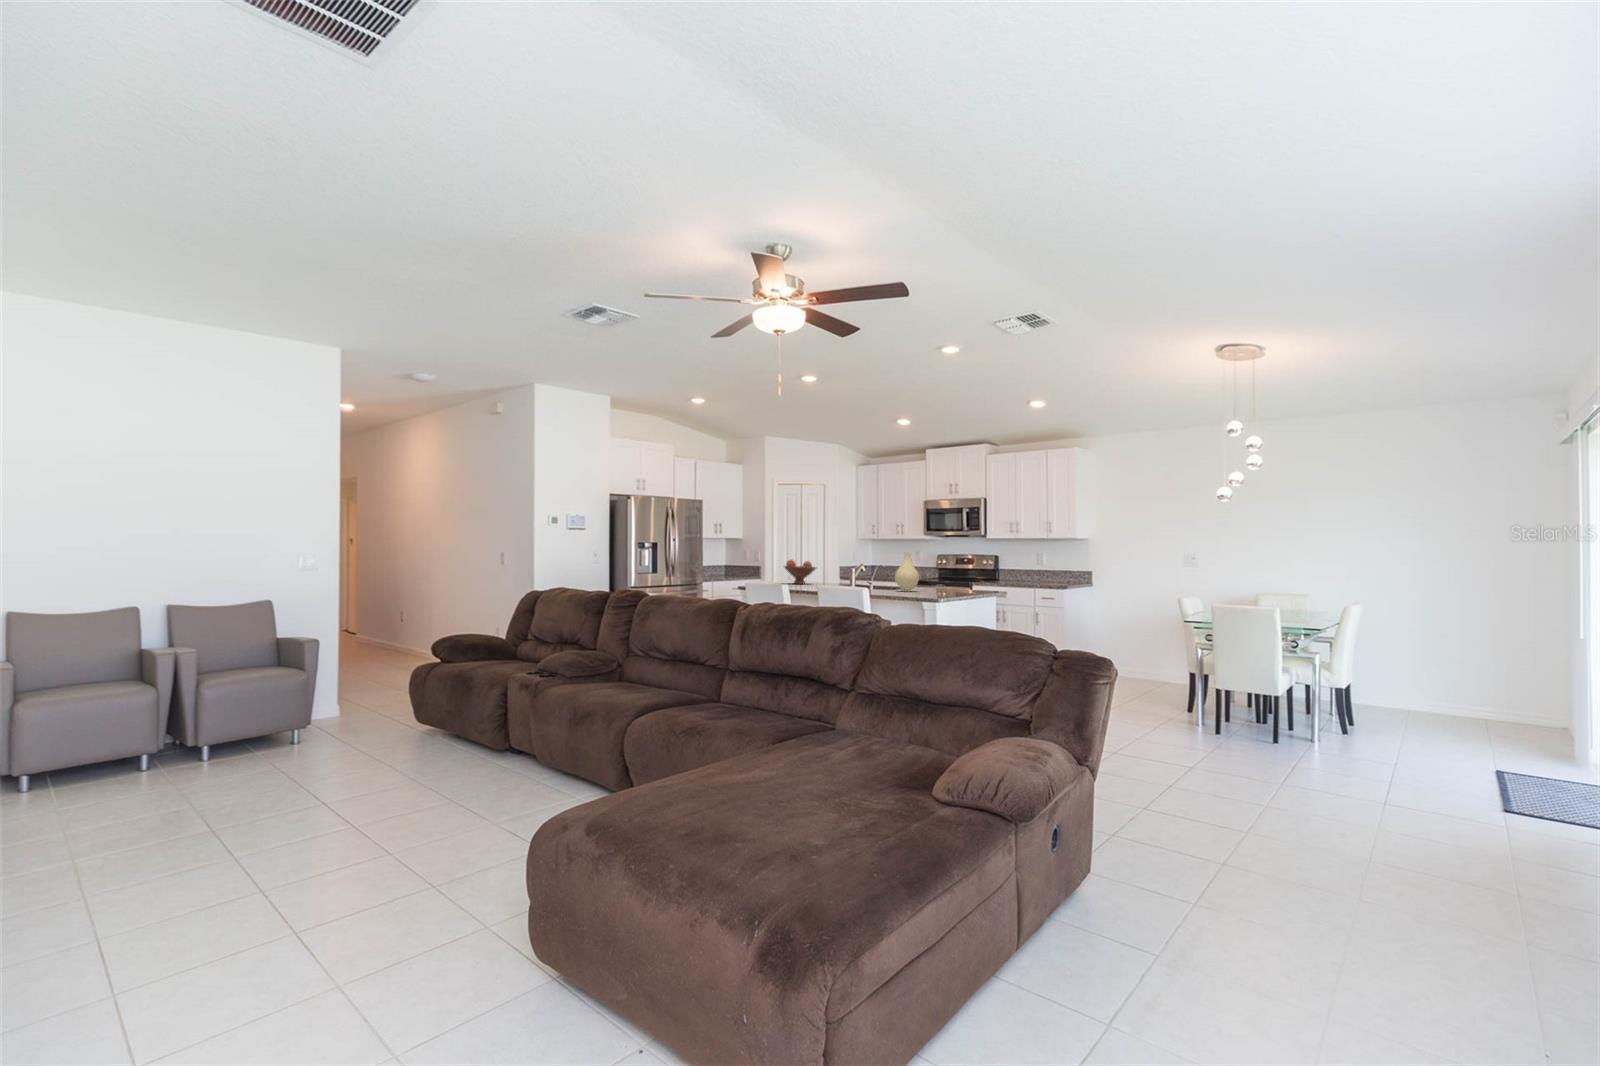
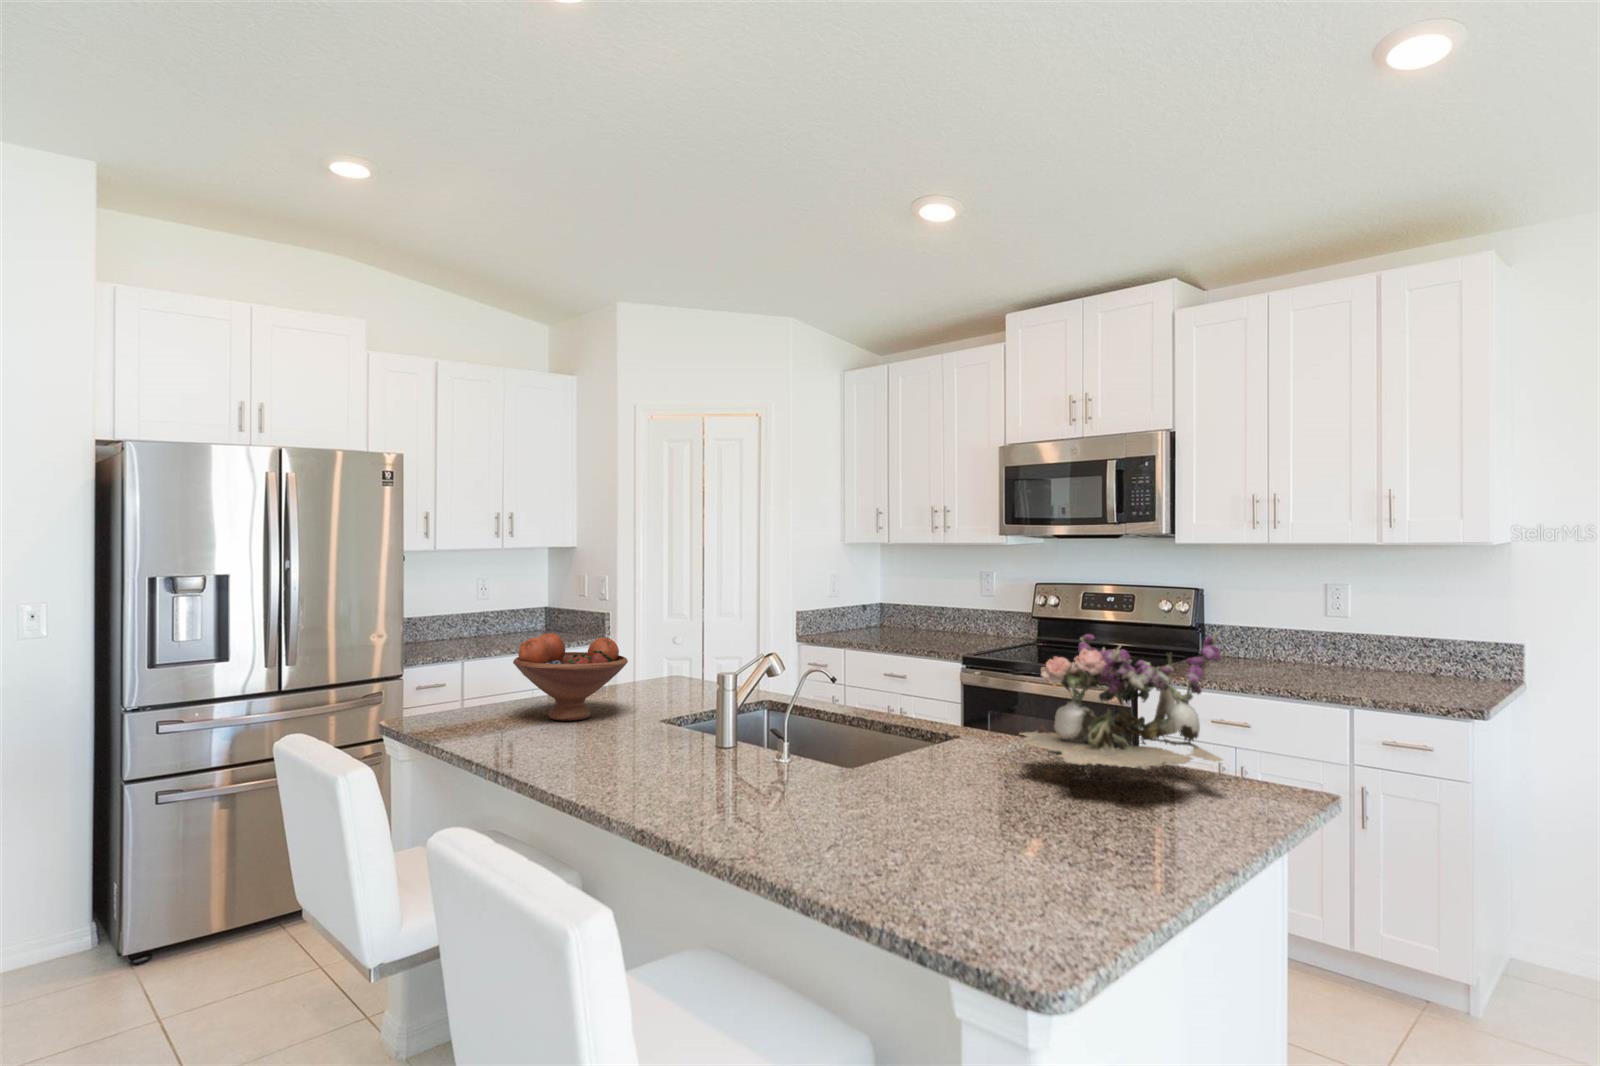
vase: present [895,553,919,592] -> none [828,659,956,870]
flower arrangement: none [931,554,978,589] -> present [1019,632,1222,776]

